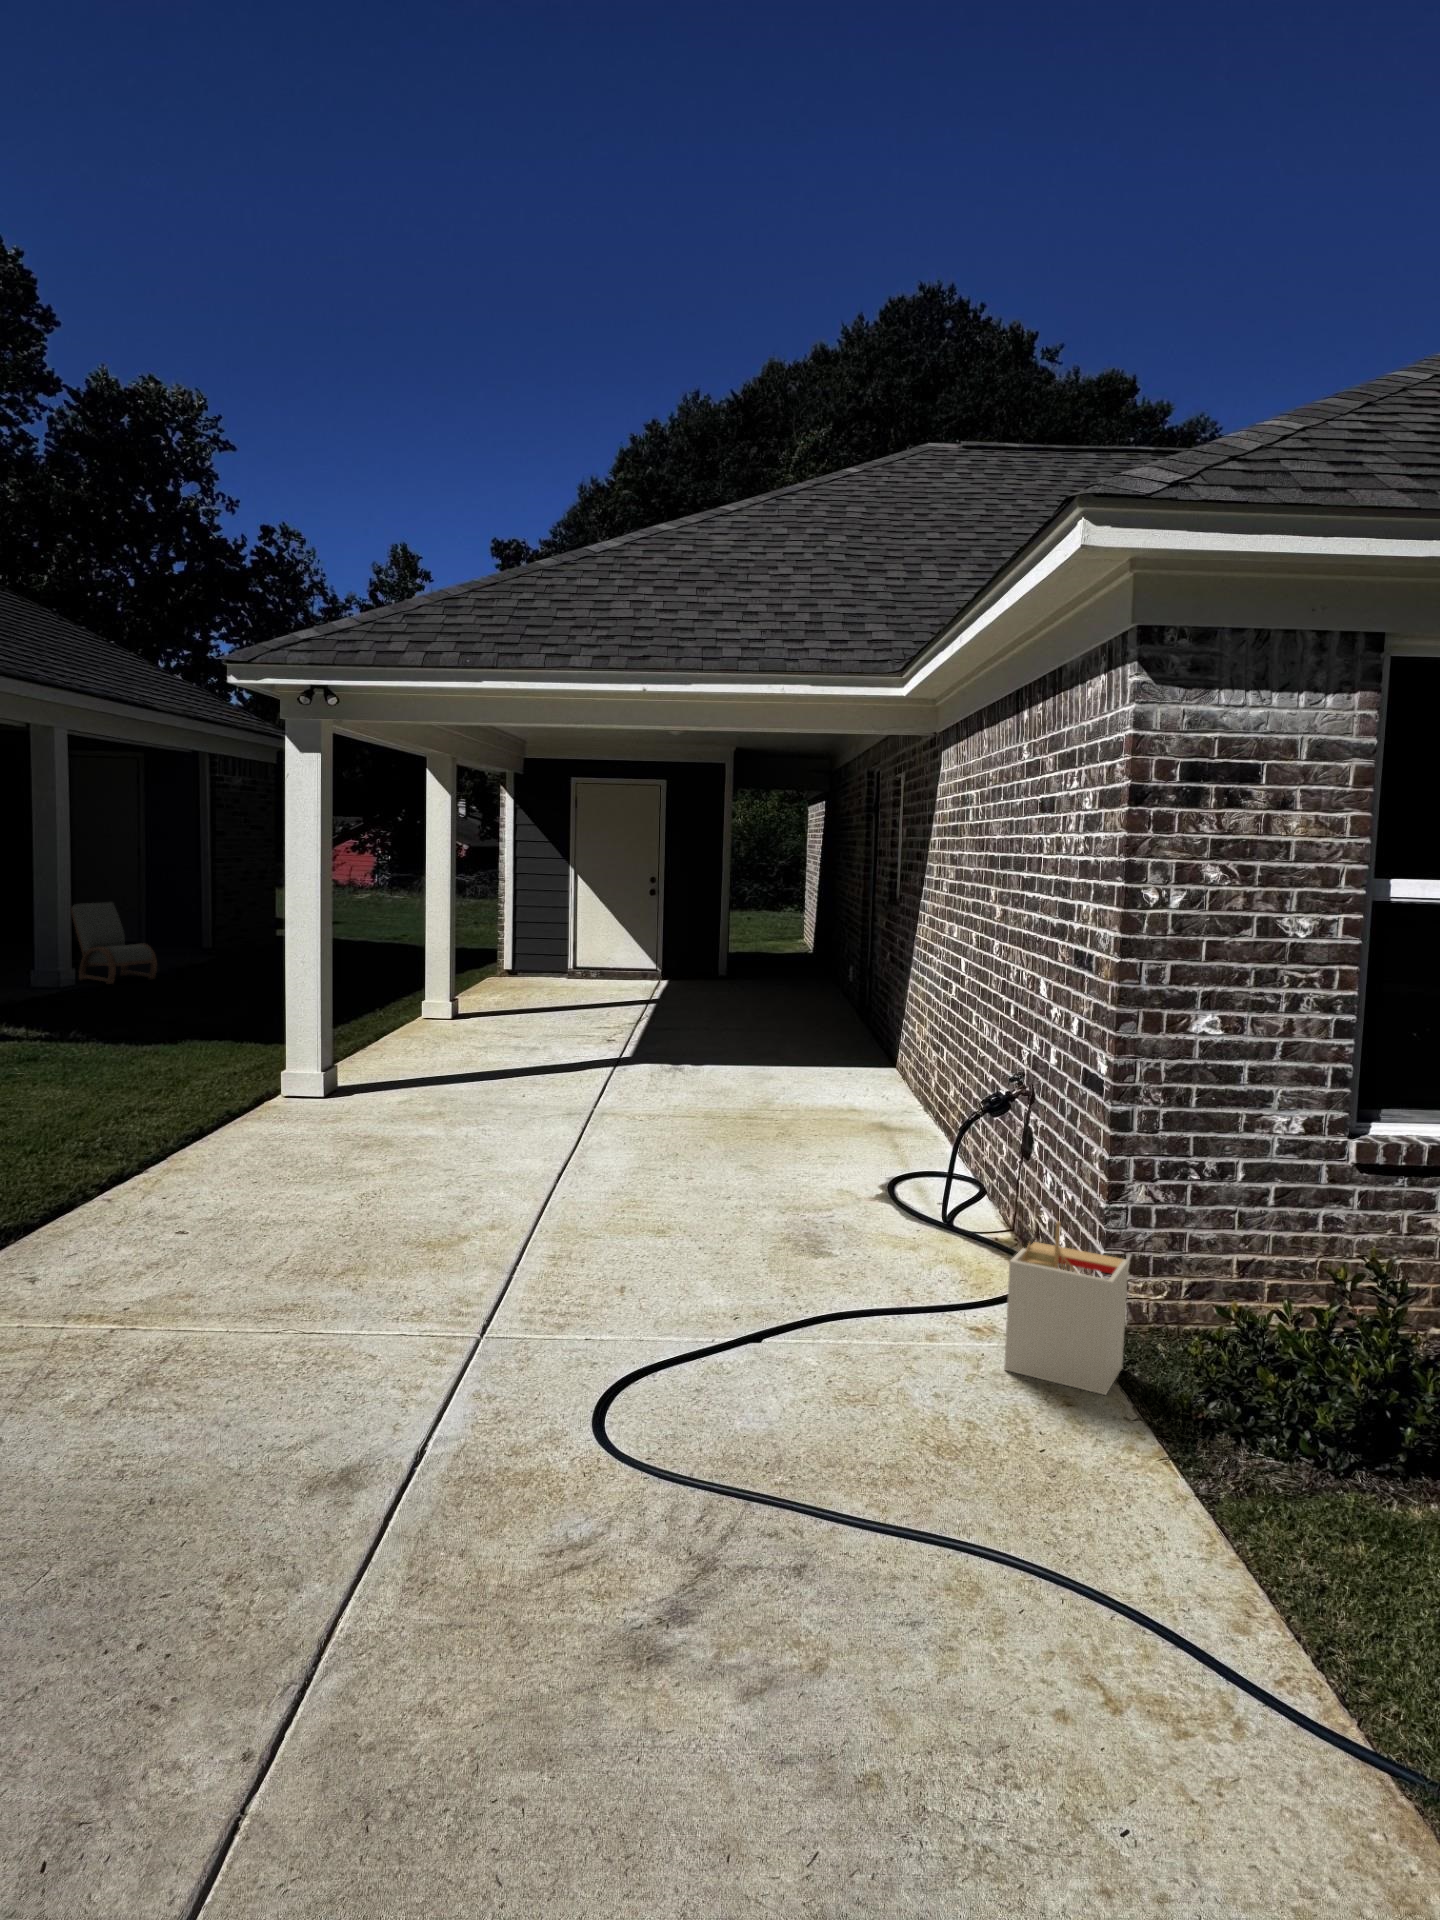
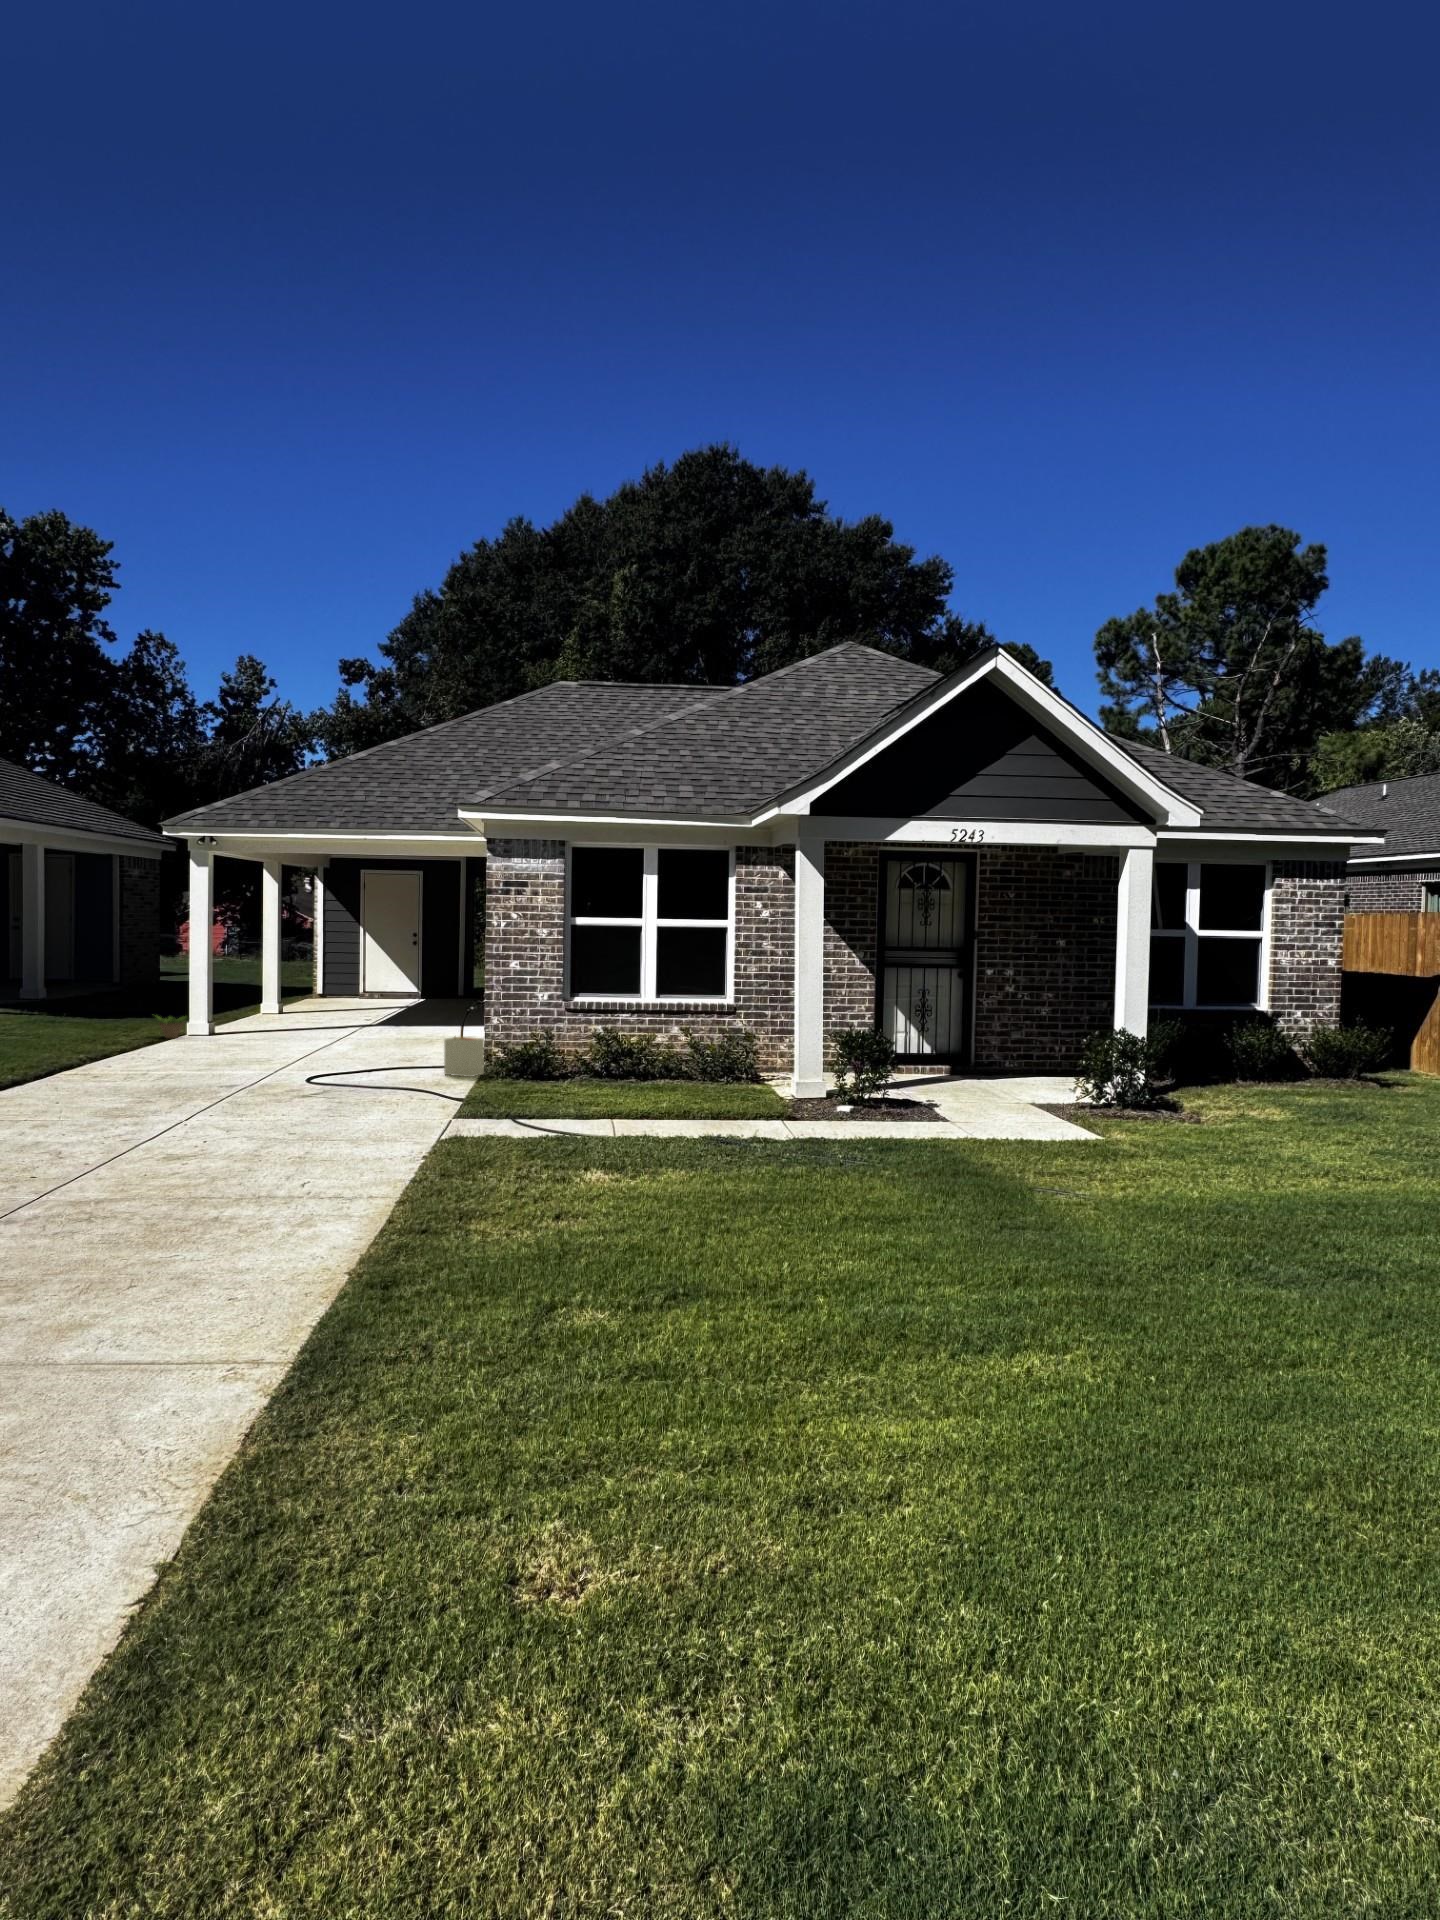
lounge chair: present [71,902,157,984] -> none [33,954,90,1004]
decorative plant: none [206,1055,287,1107] -> present [156,1016,187,1038]

